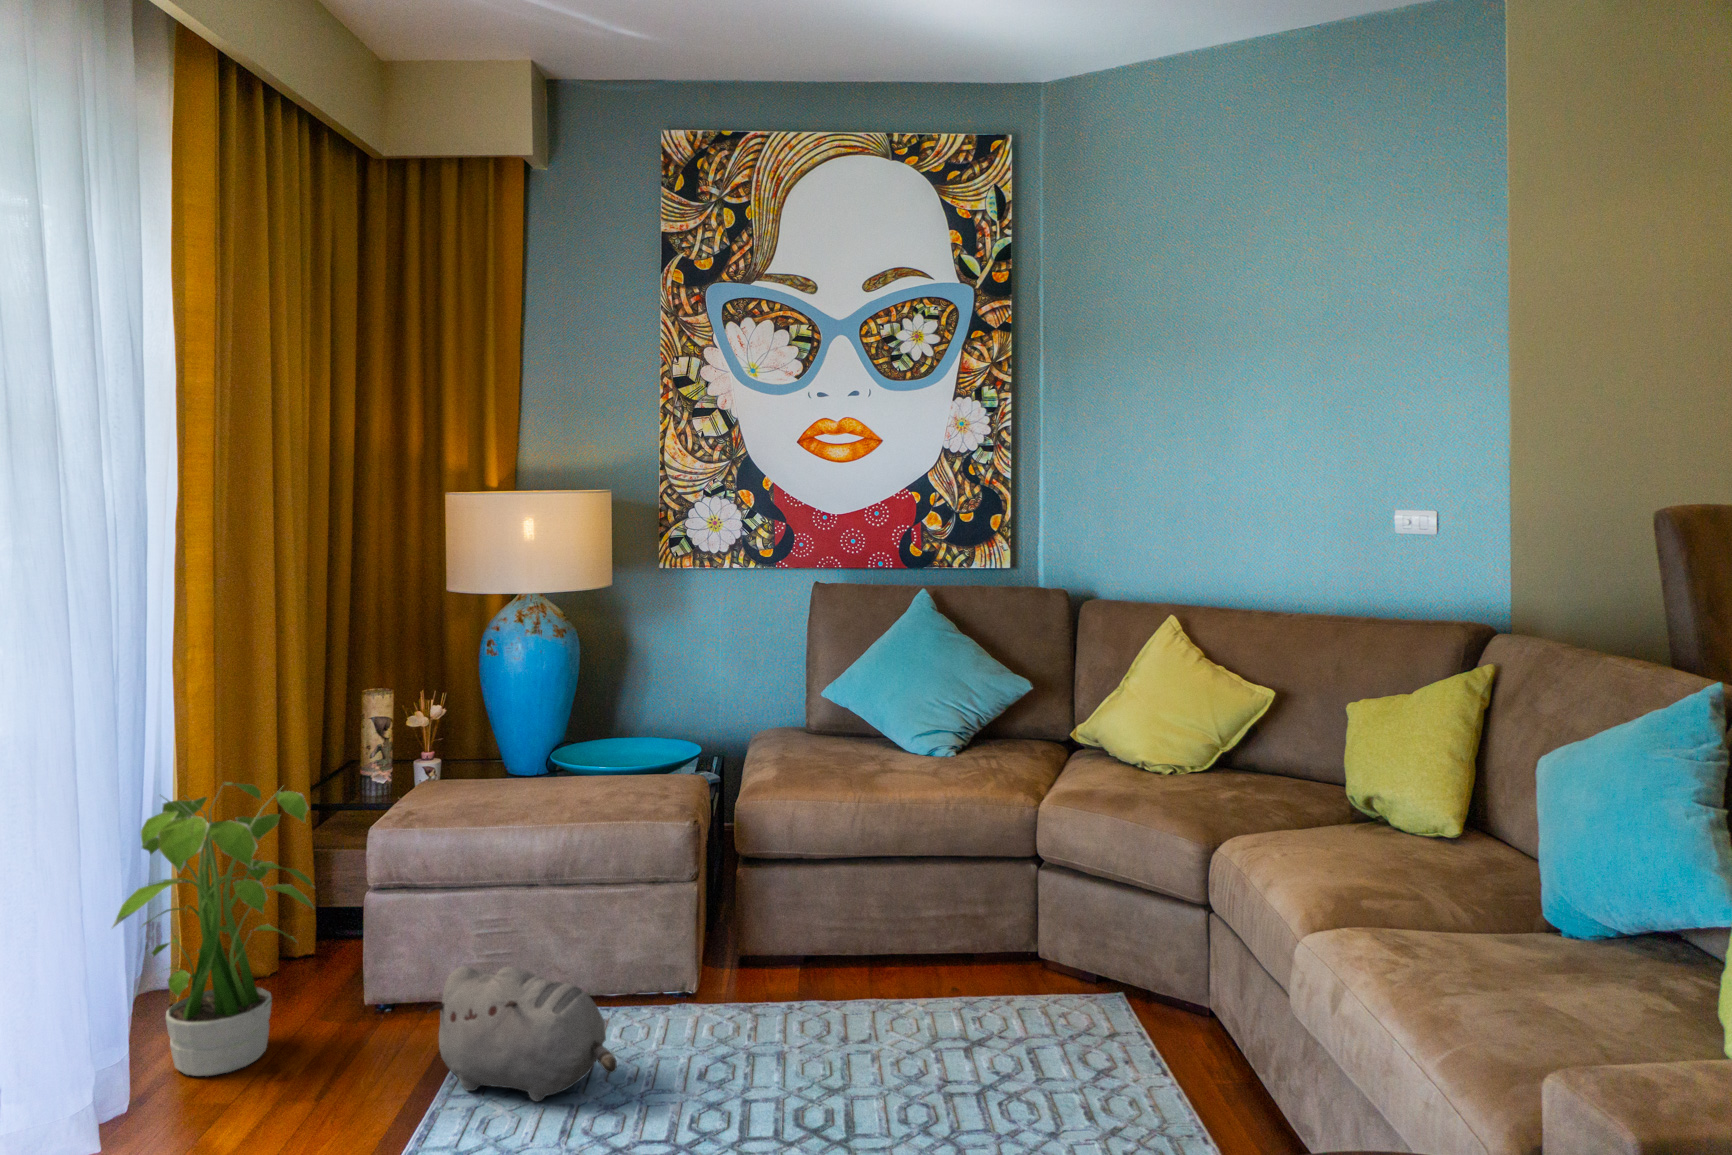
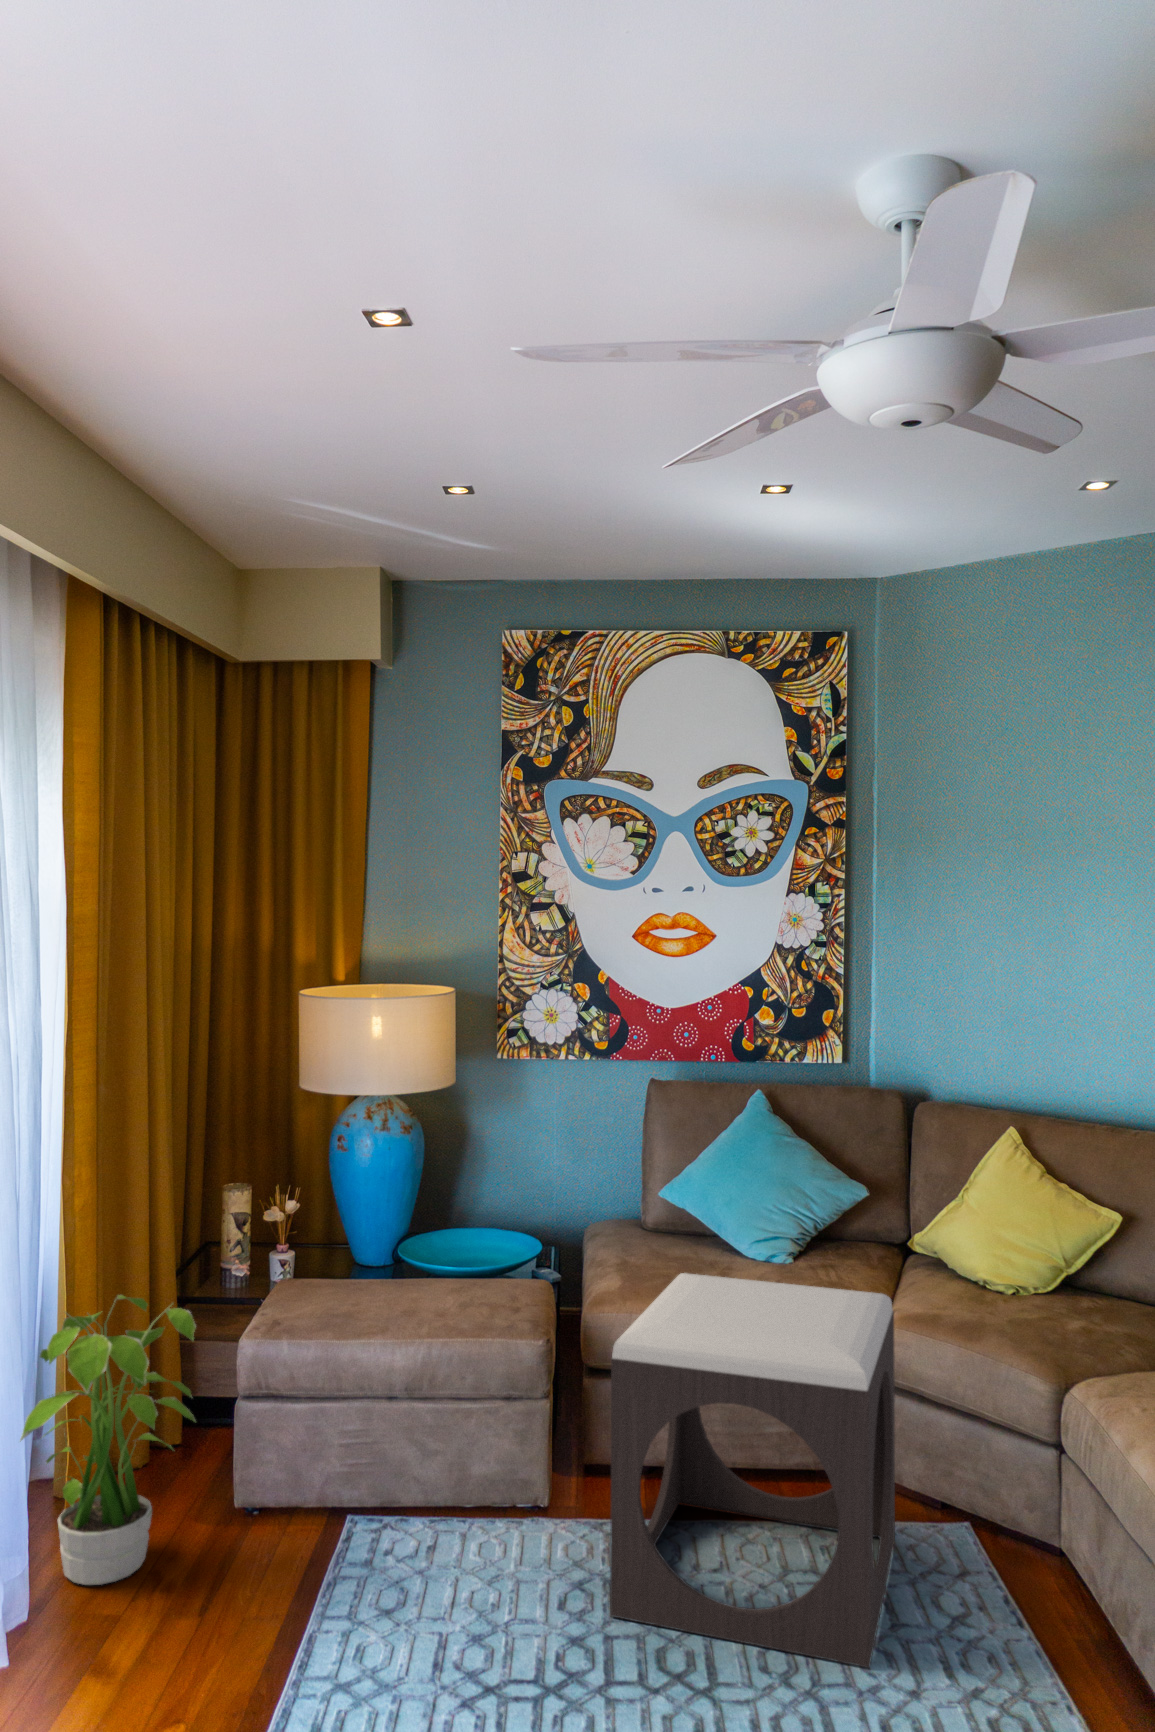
footstool: none [748,753,1047,1117] -> present [610,1273,895,1668]
plush toy: present [428,966,617,1102] -> none [303,1487,486,1629]

